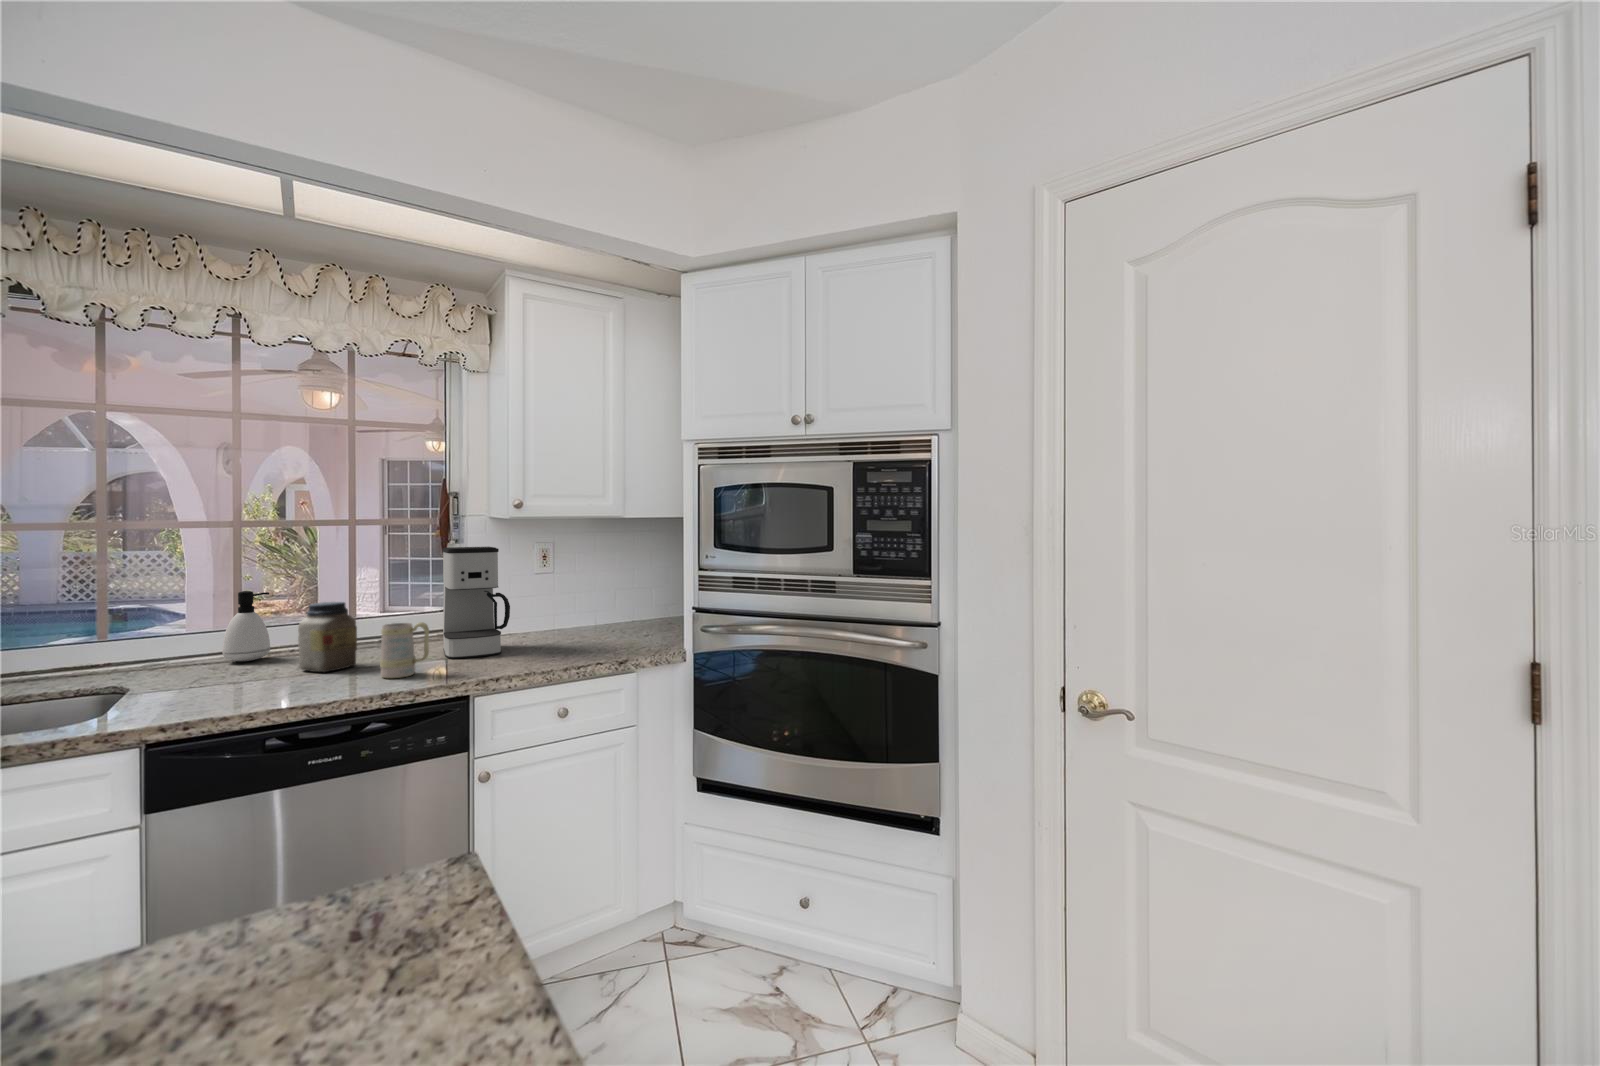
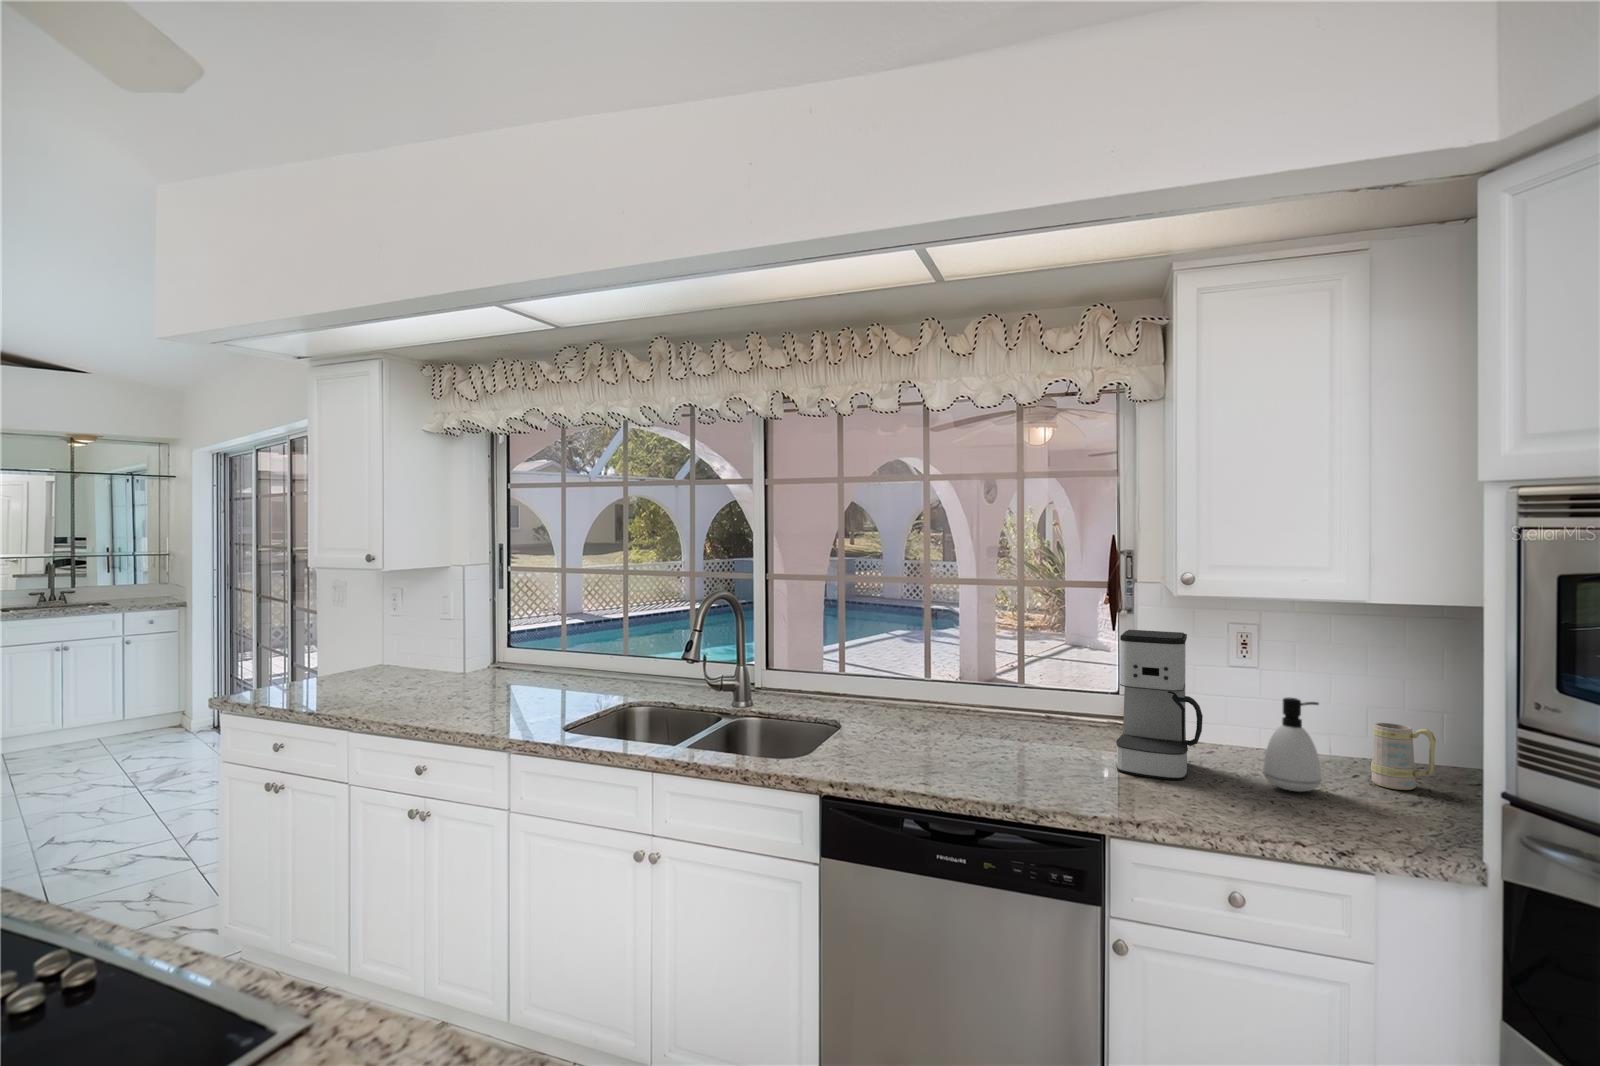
soap dispenser: present [222,591,270,661] -> present [1263,698,1321,792]
jar: present [298,602,357,672] -> none [973,680,1024,756]
mug: present [380,622,429,678] -> present [1371,723,1436,790]

